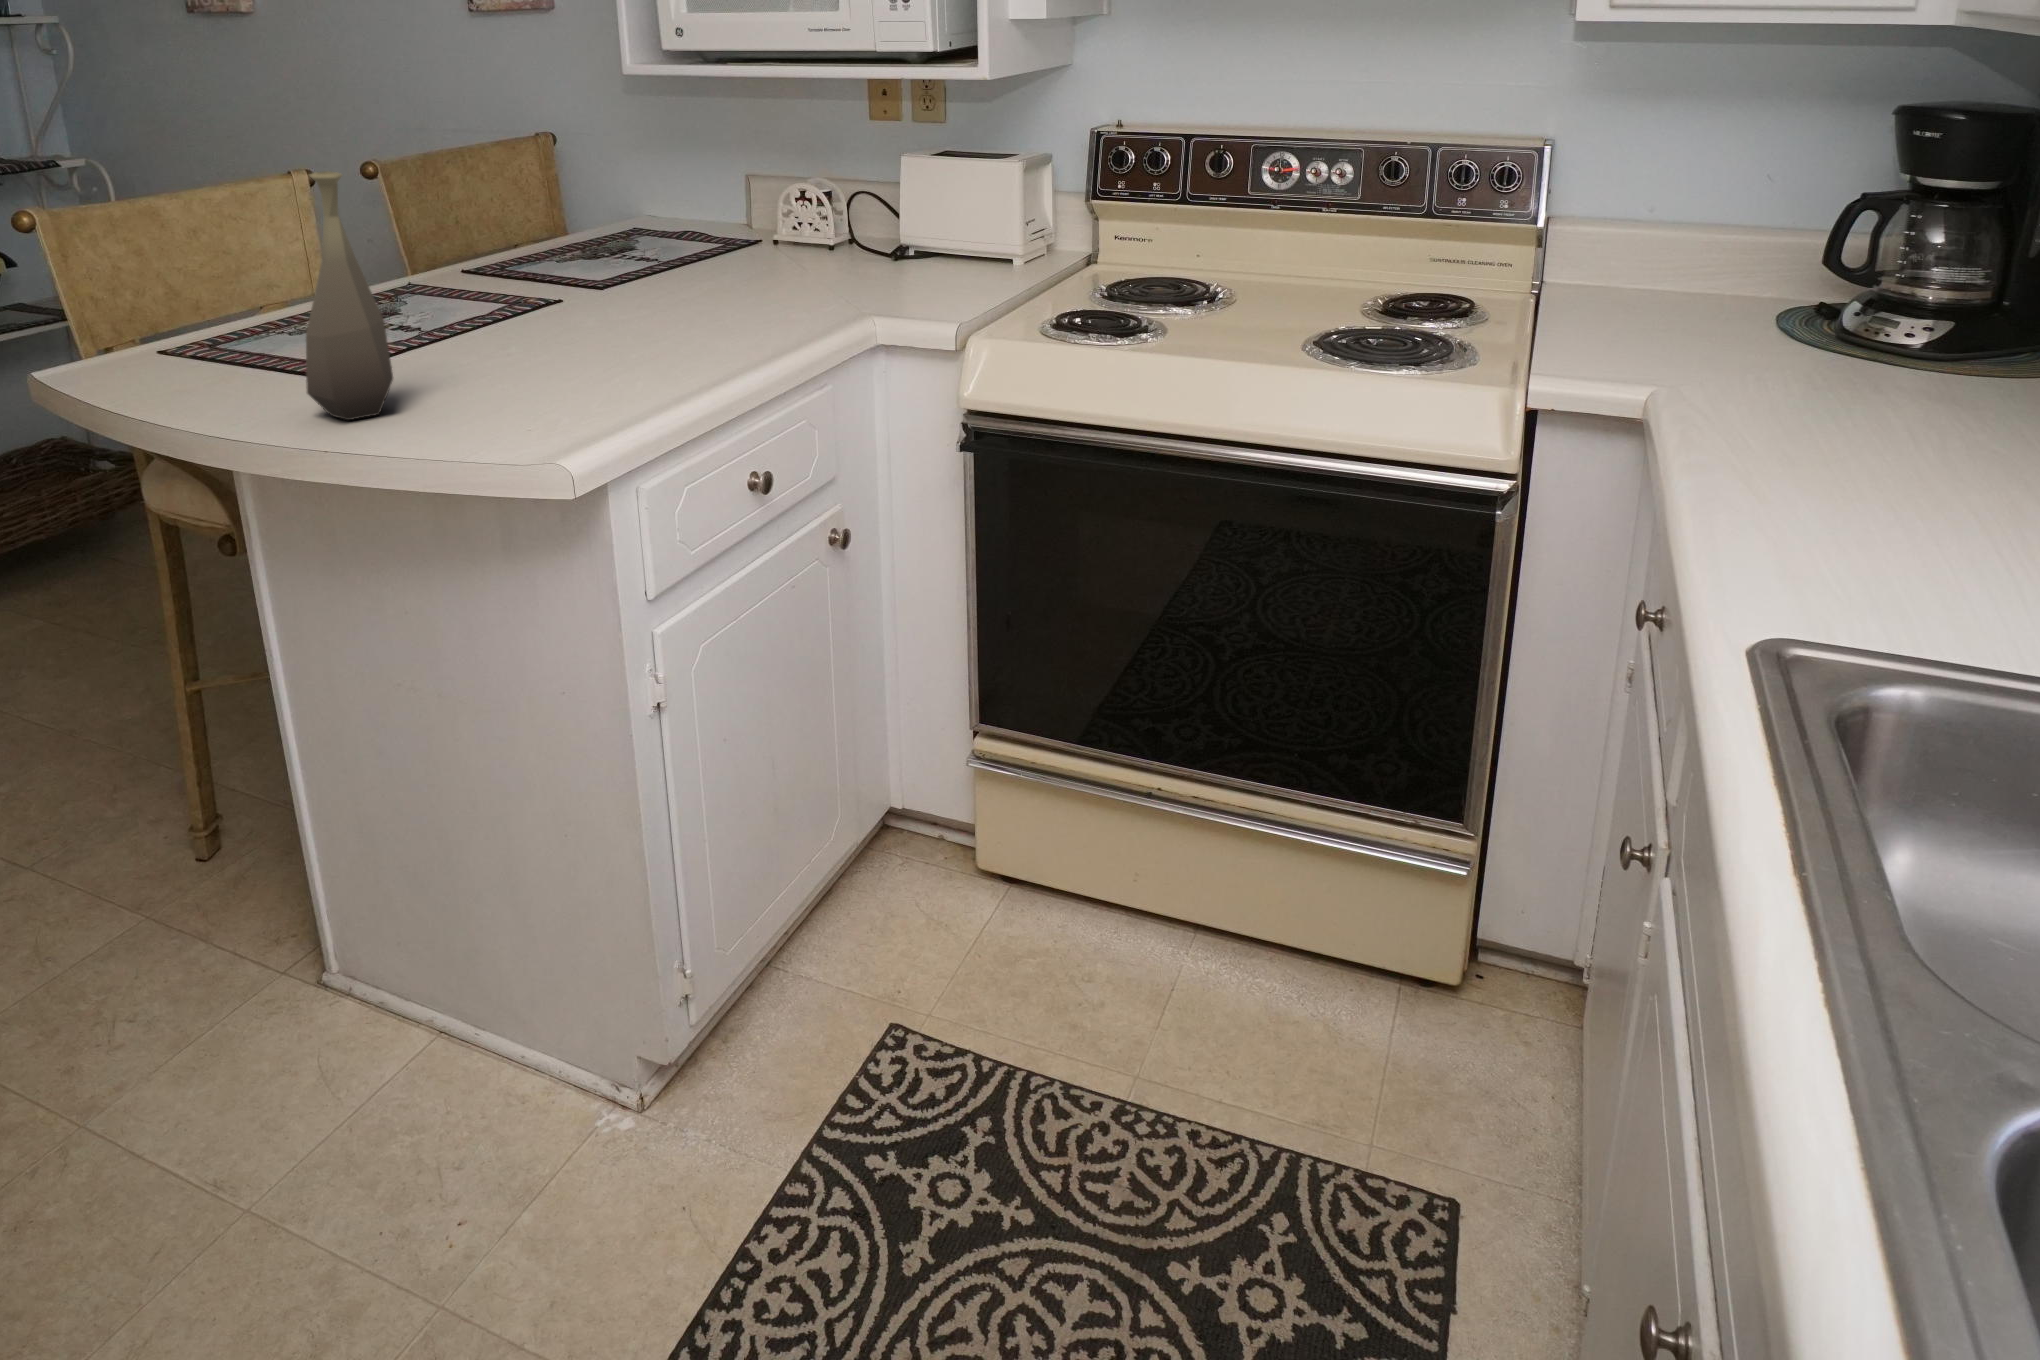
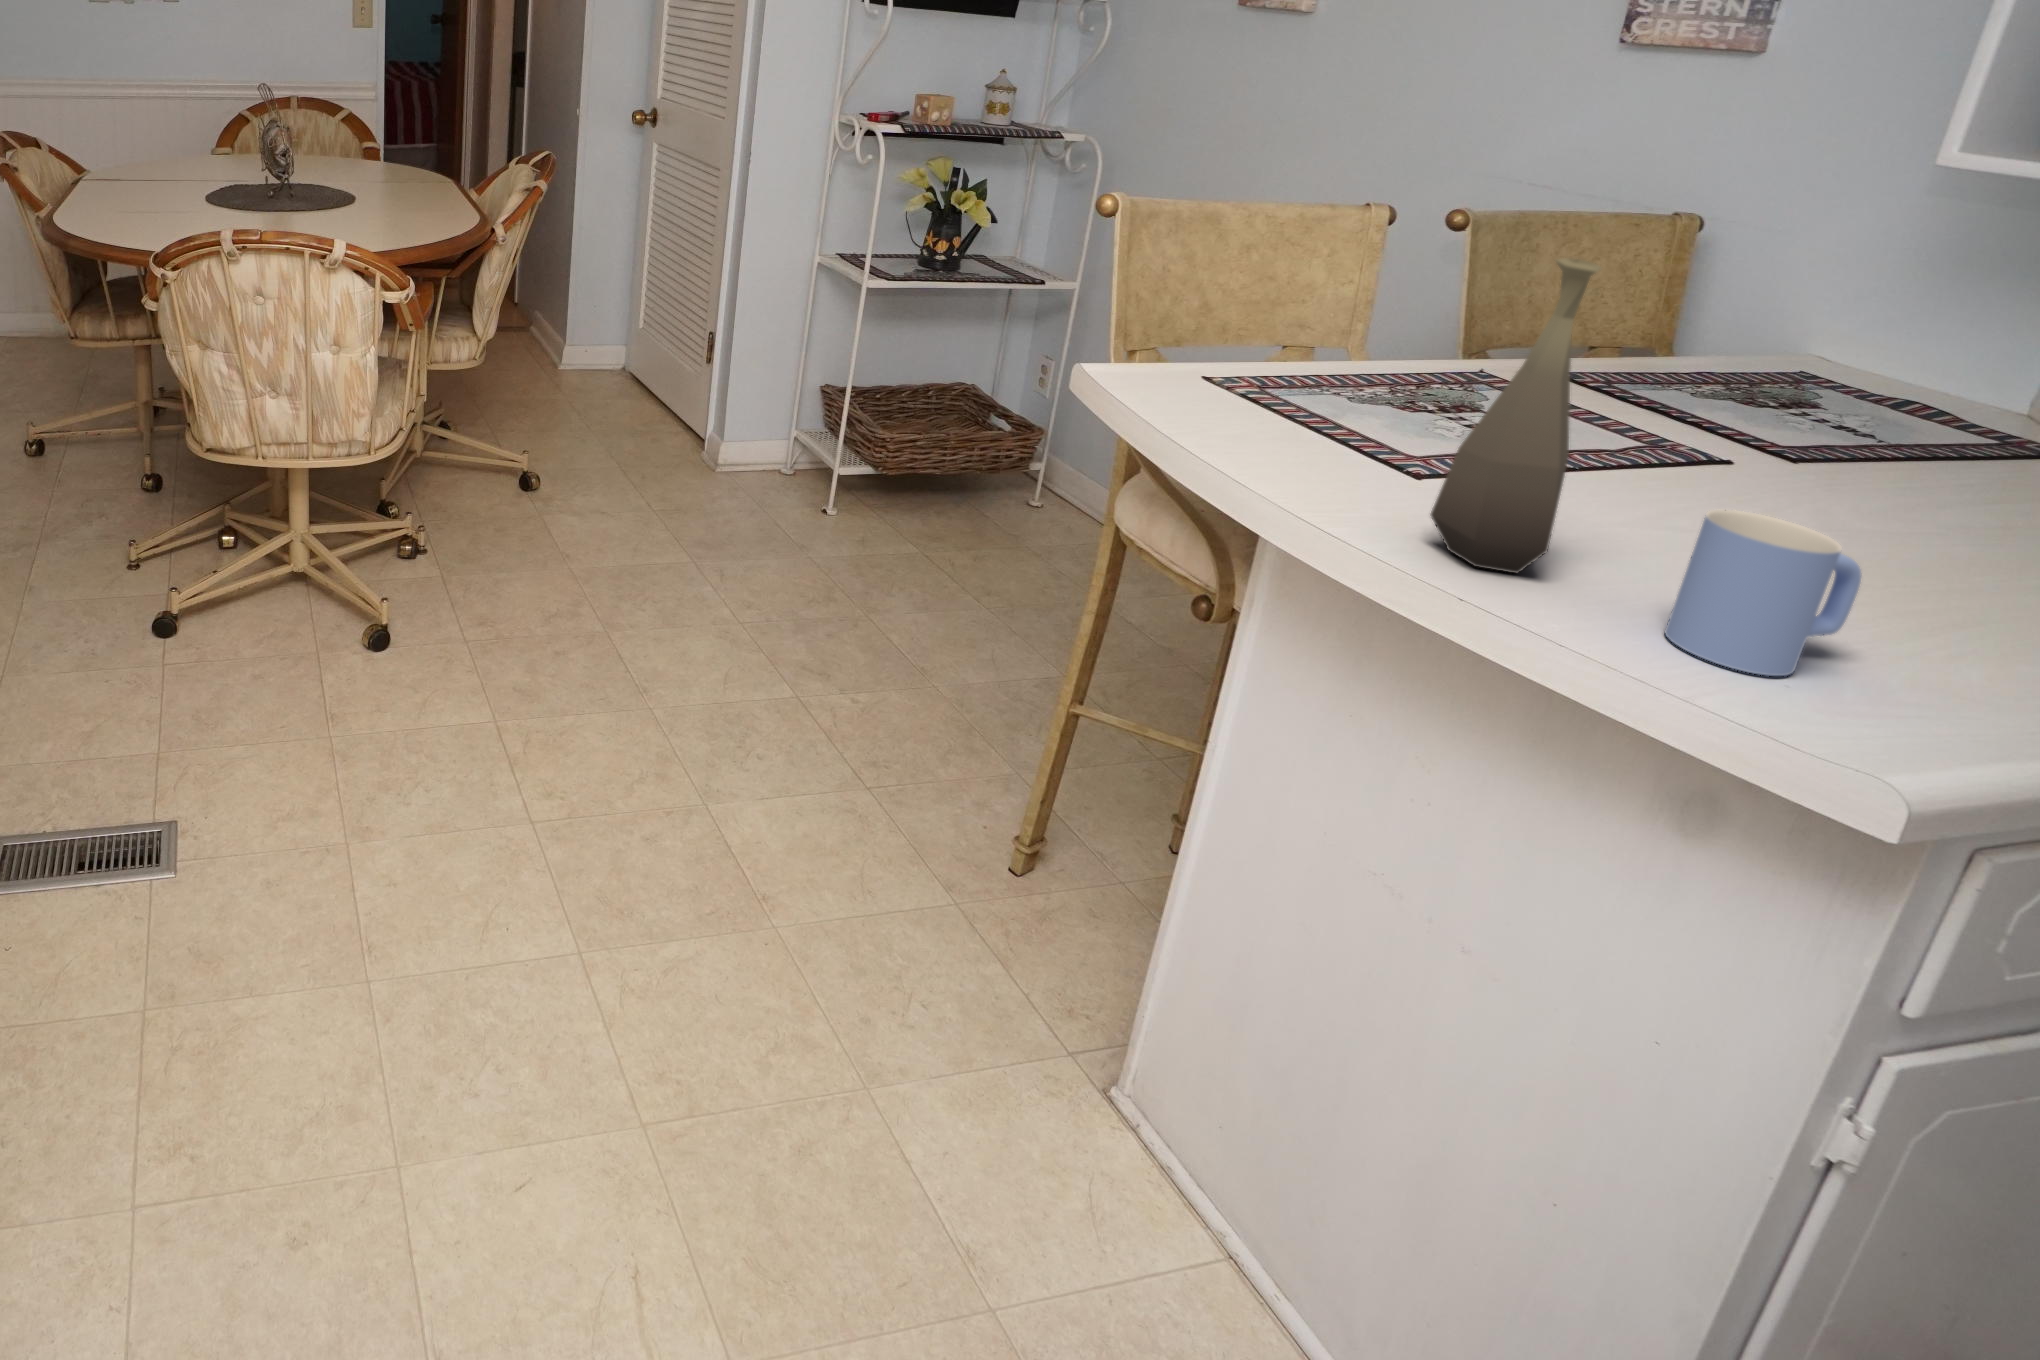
mug: none [459,319,567,426] -> present [1665,510,1862,676]

